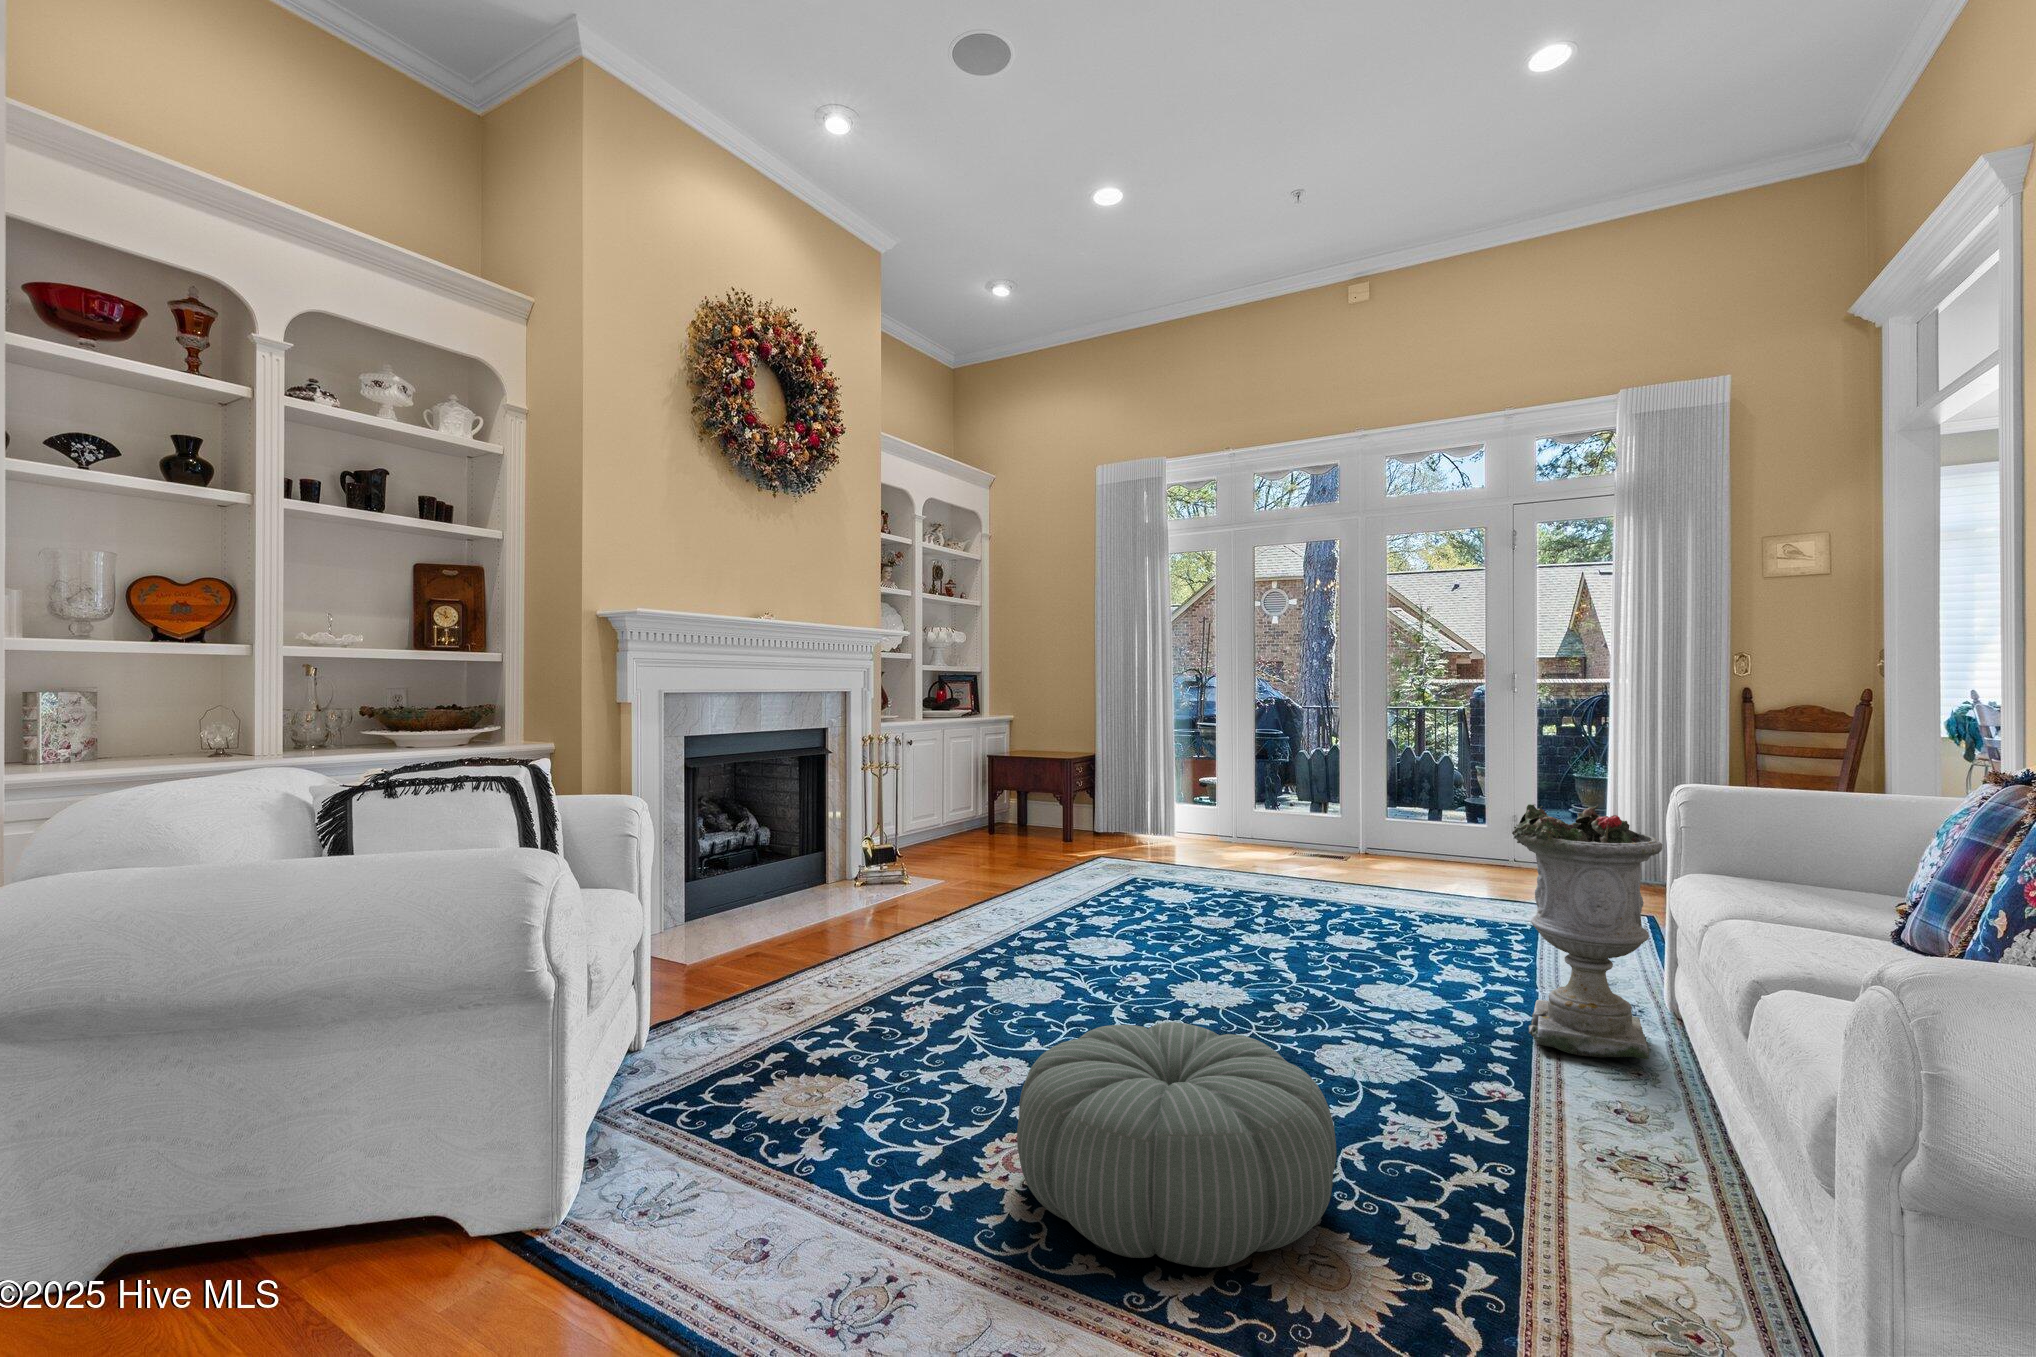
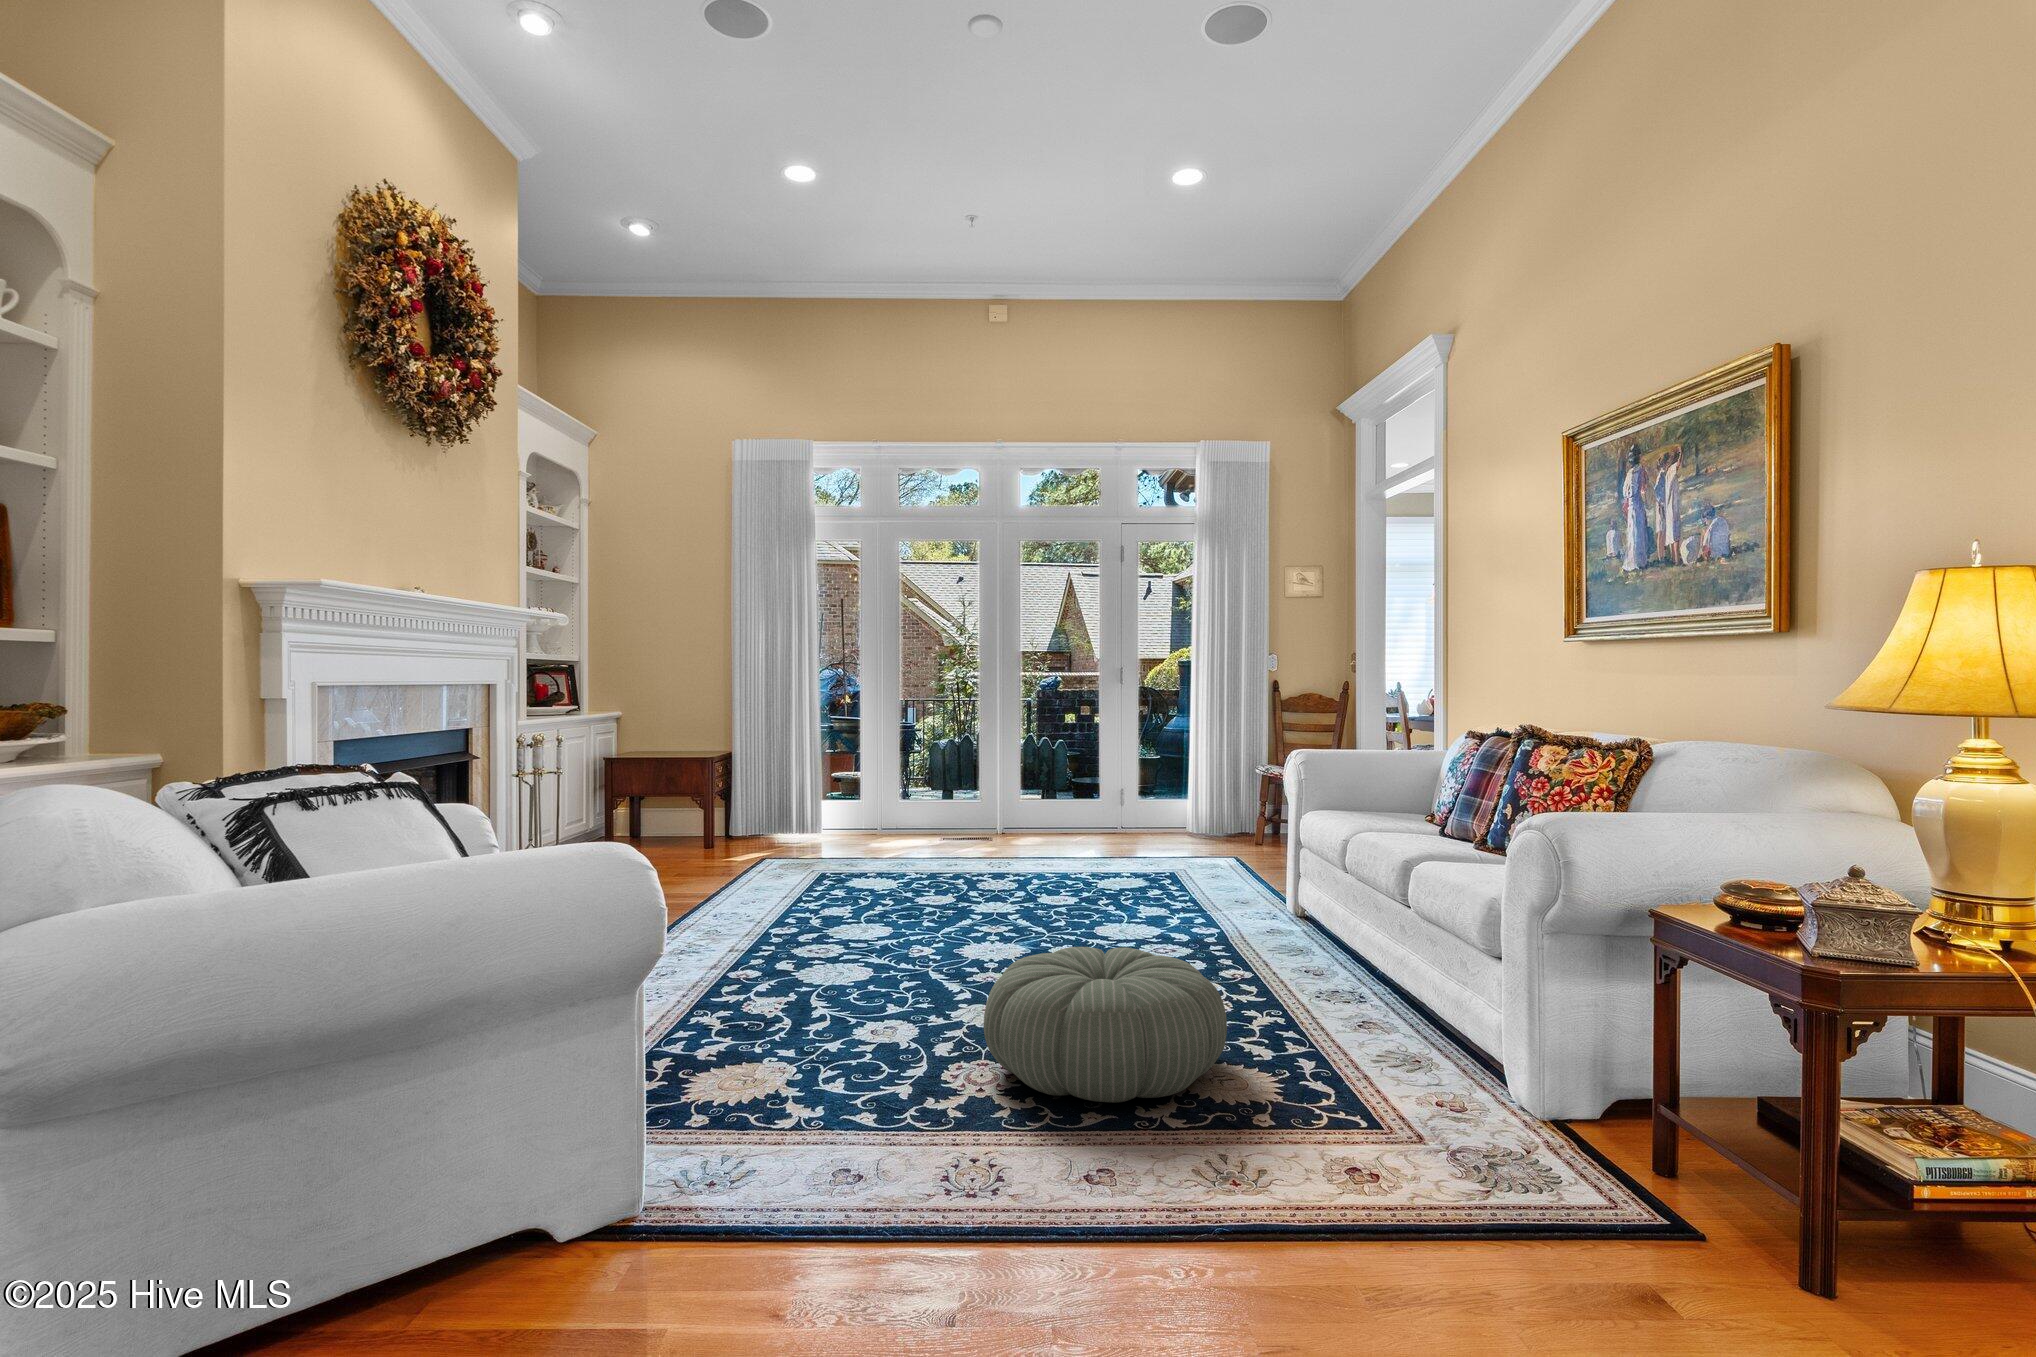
planter: present [1512,804,1662,1059] -> none [1214,766,1310,946]

